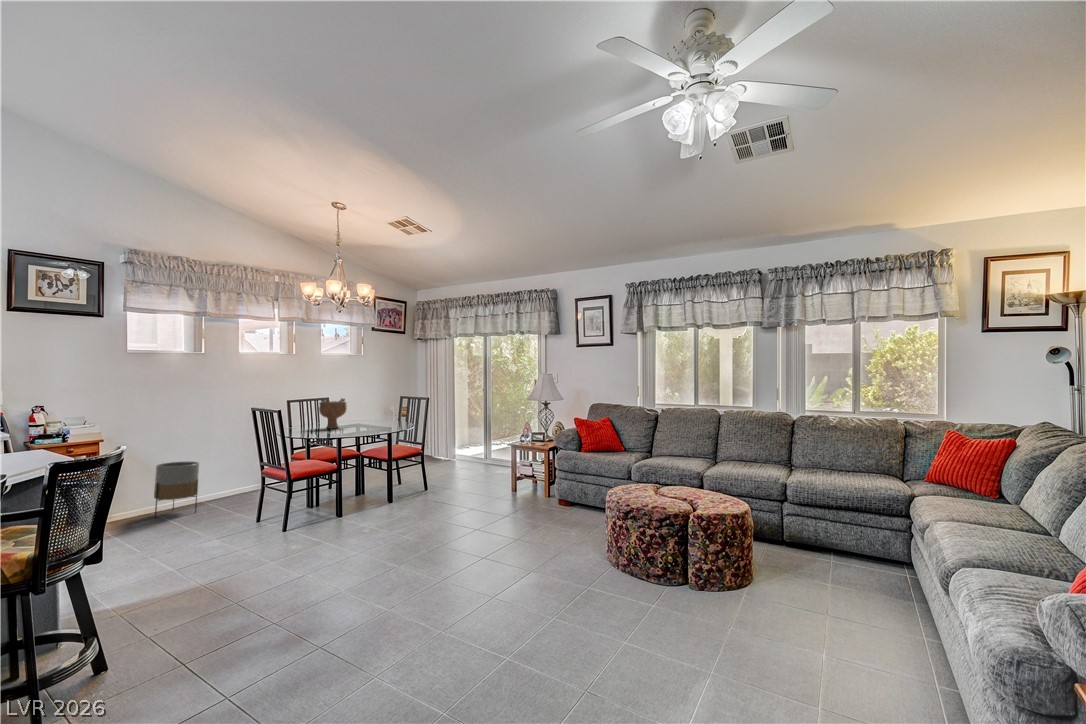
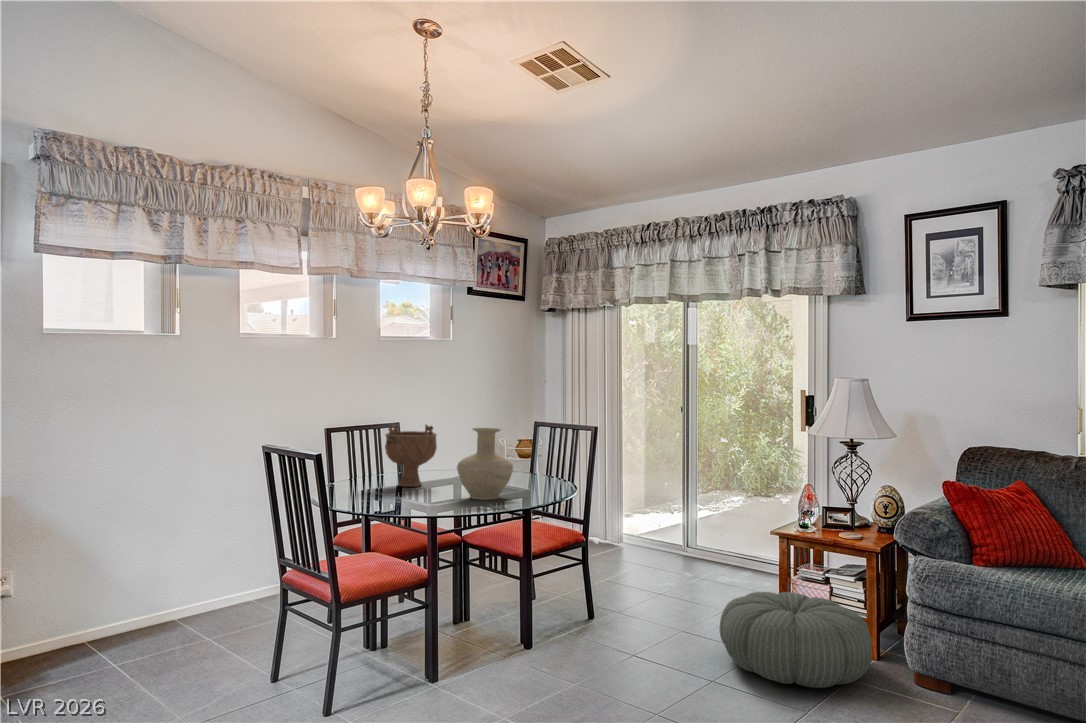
vase: none [354,398,383,431] -> present [457,428,513,500]
planter: present [154,461,199,518] -> none [88,543,168,658]
pouf: none [479,469,542,505] -> present [719,592,872,688]

